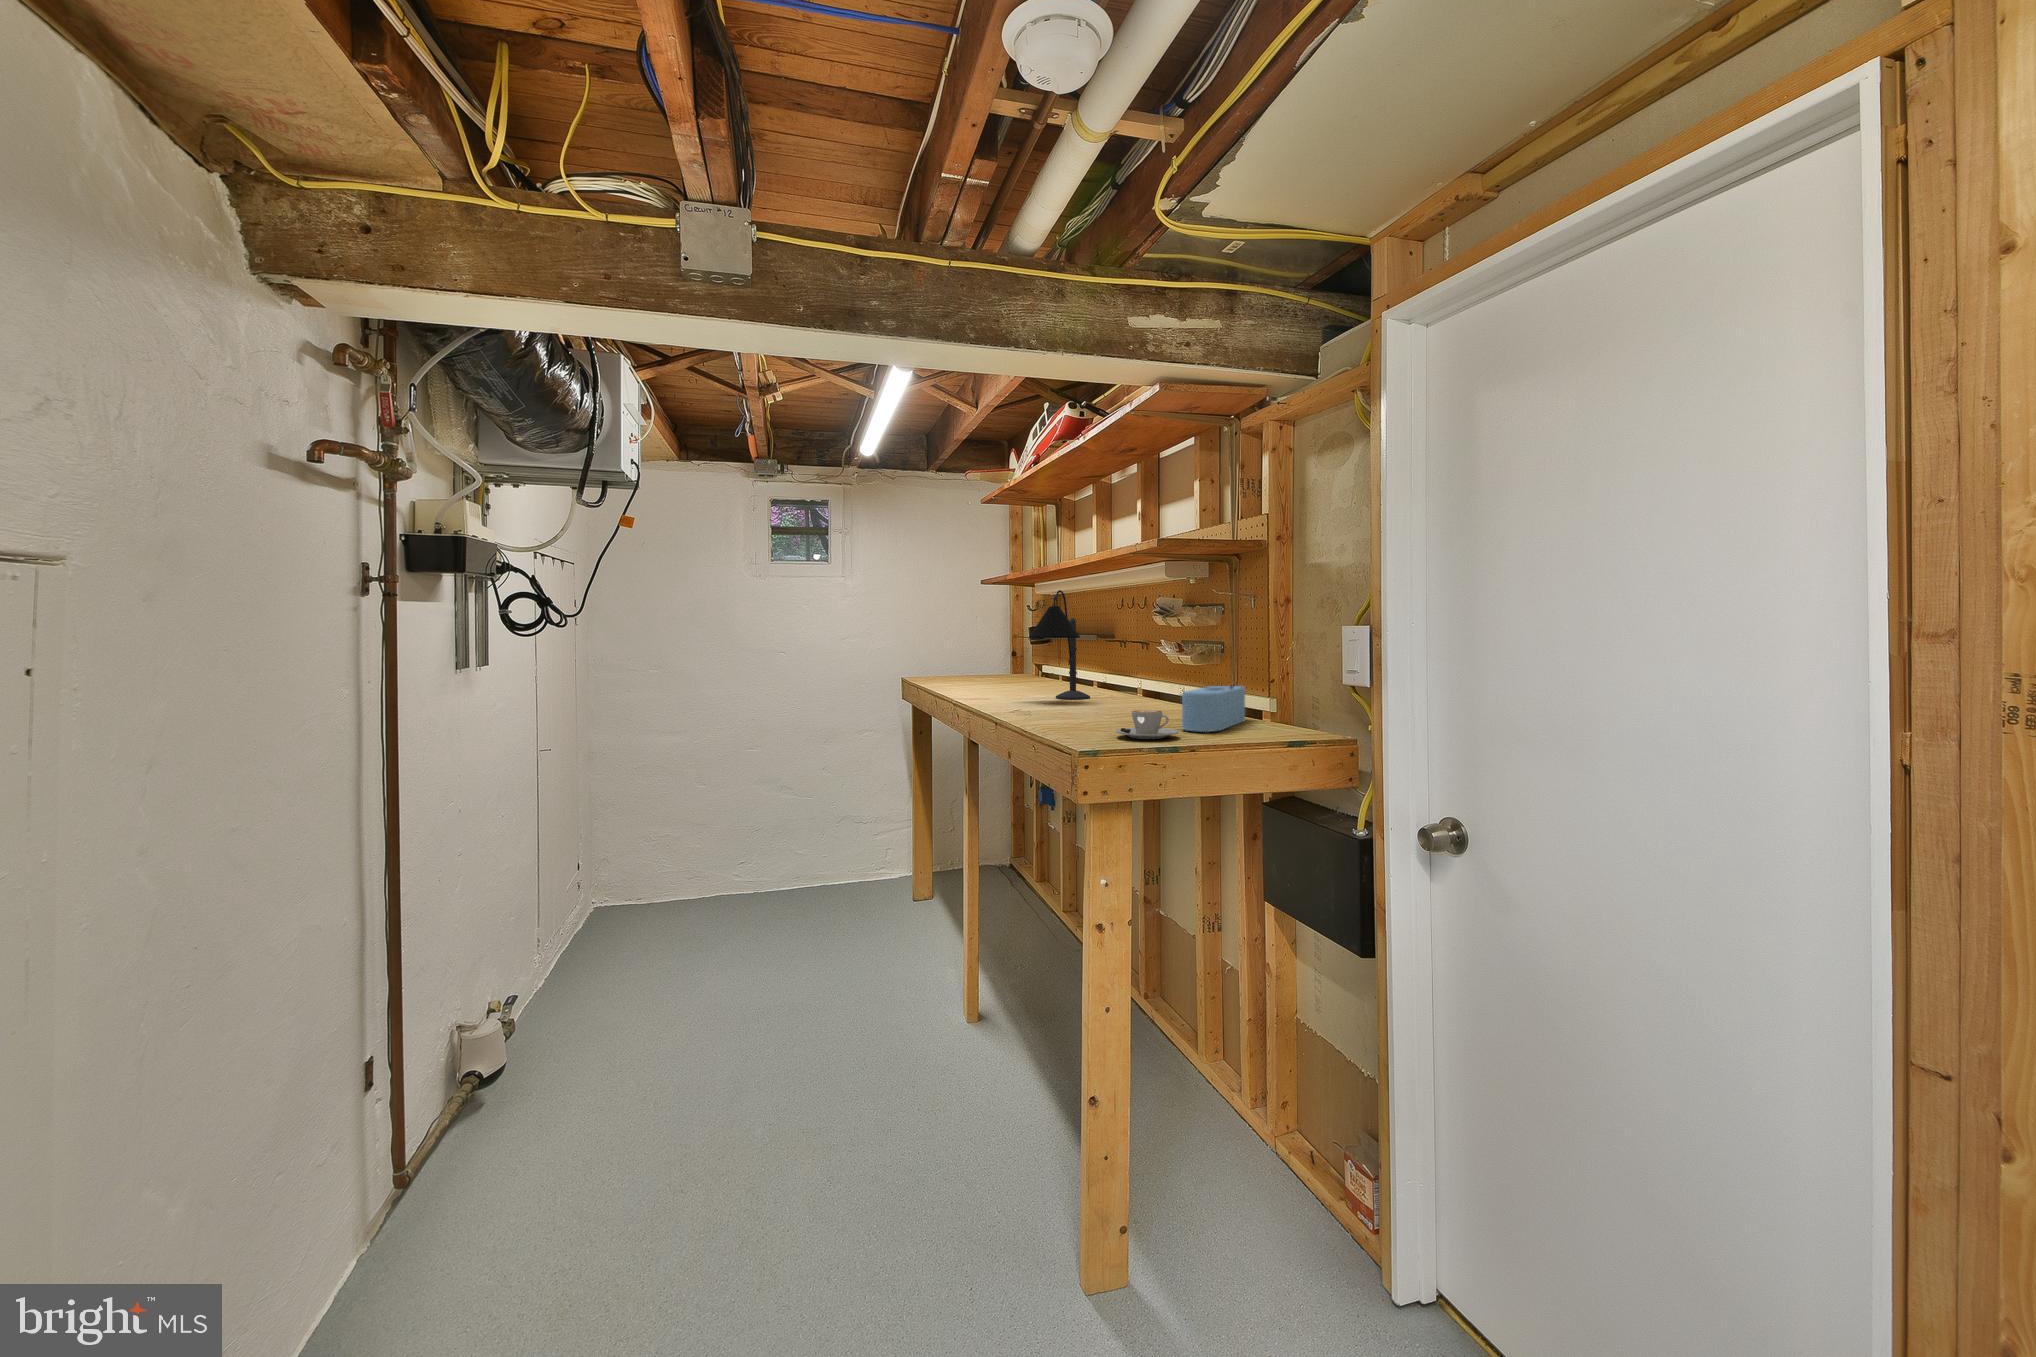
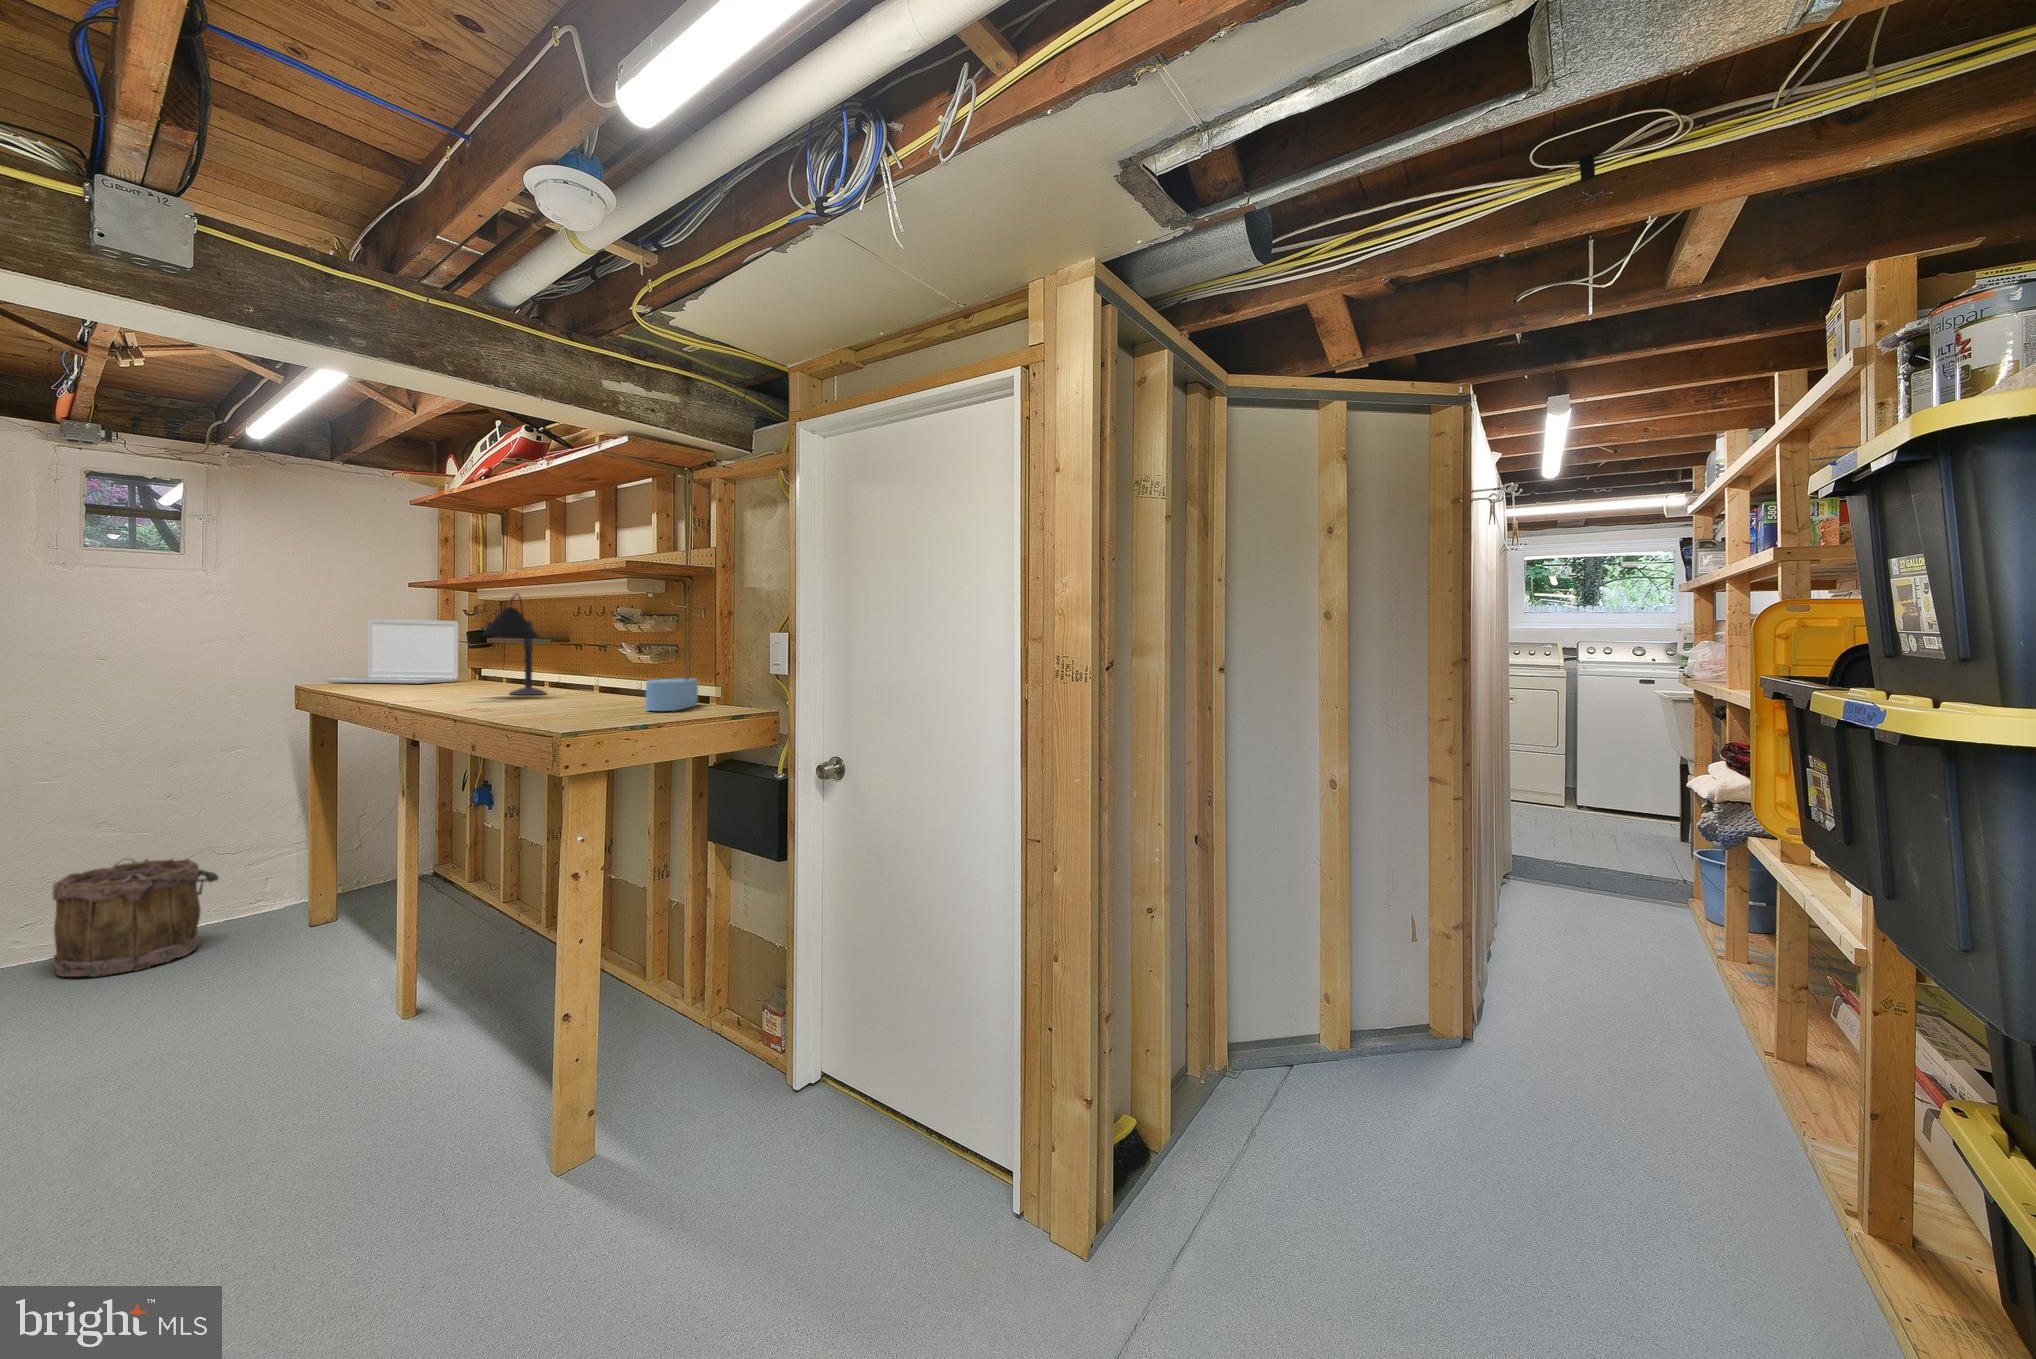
laptop: none [929,621,1024,682] -> present [325,619,459,684]
coffee cup: present [1116,710,1179,739] -> none [587,694,644,716]
bucket: none [782,818,870,911] -> present [52,858,219,977]

